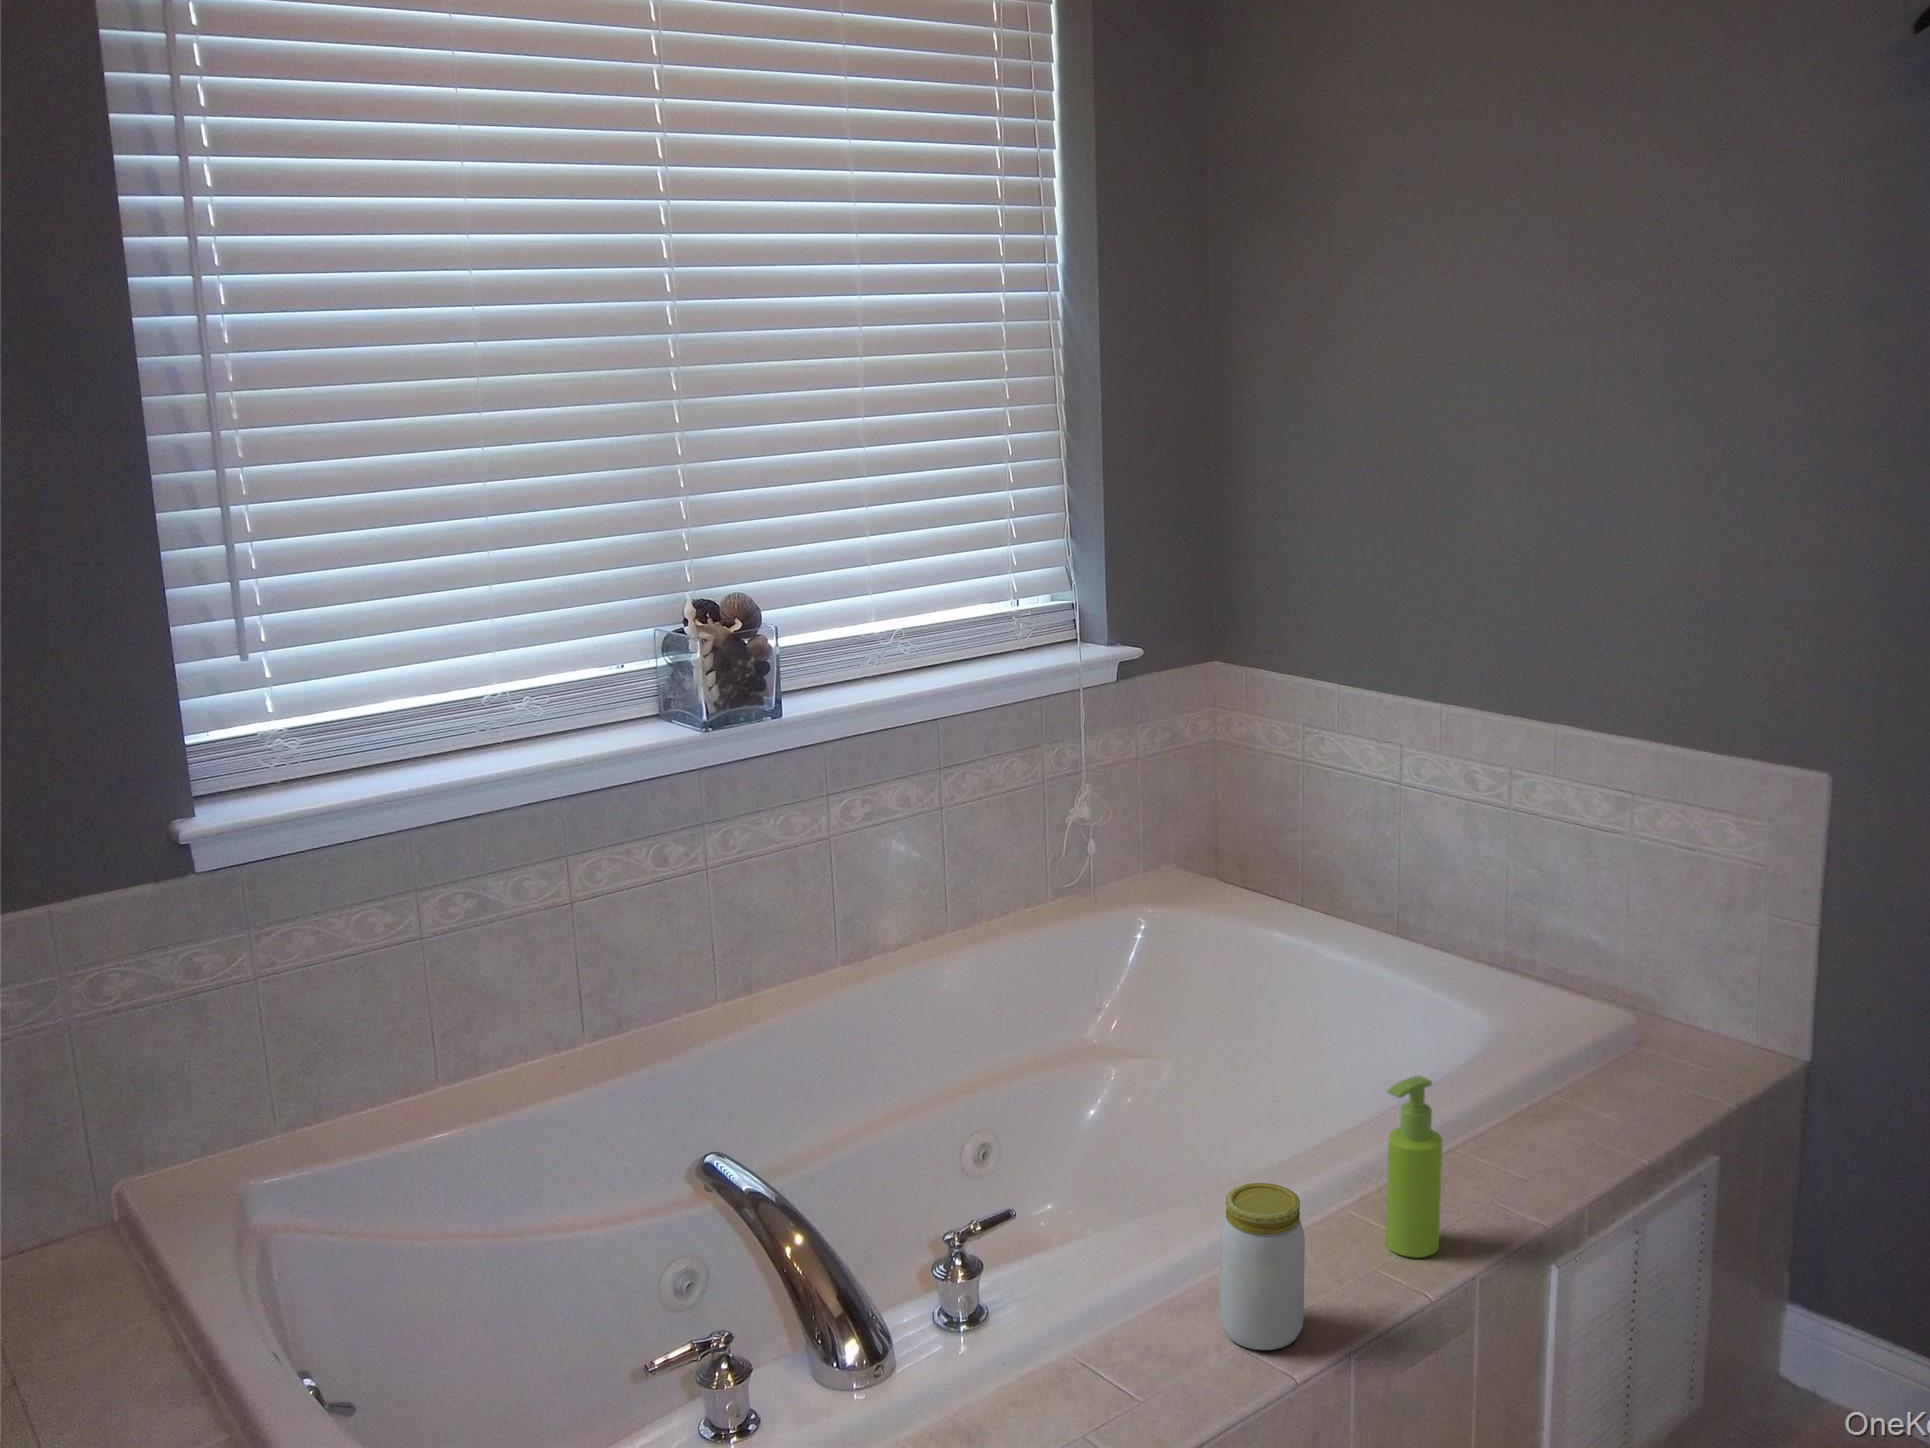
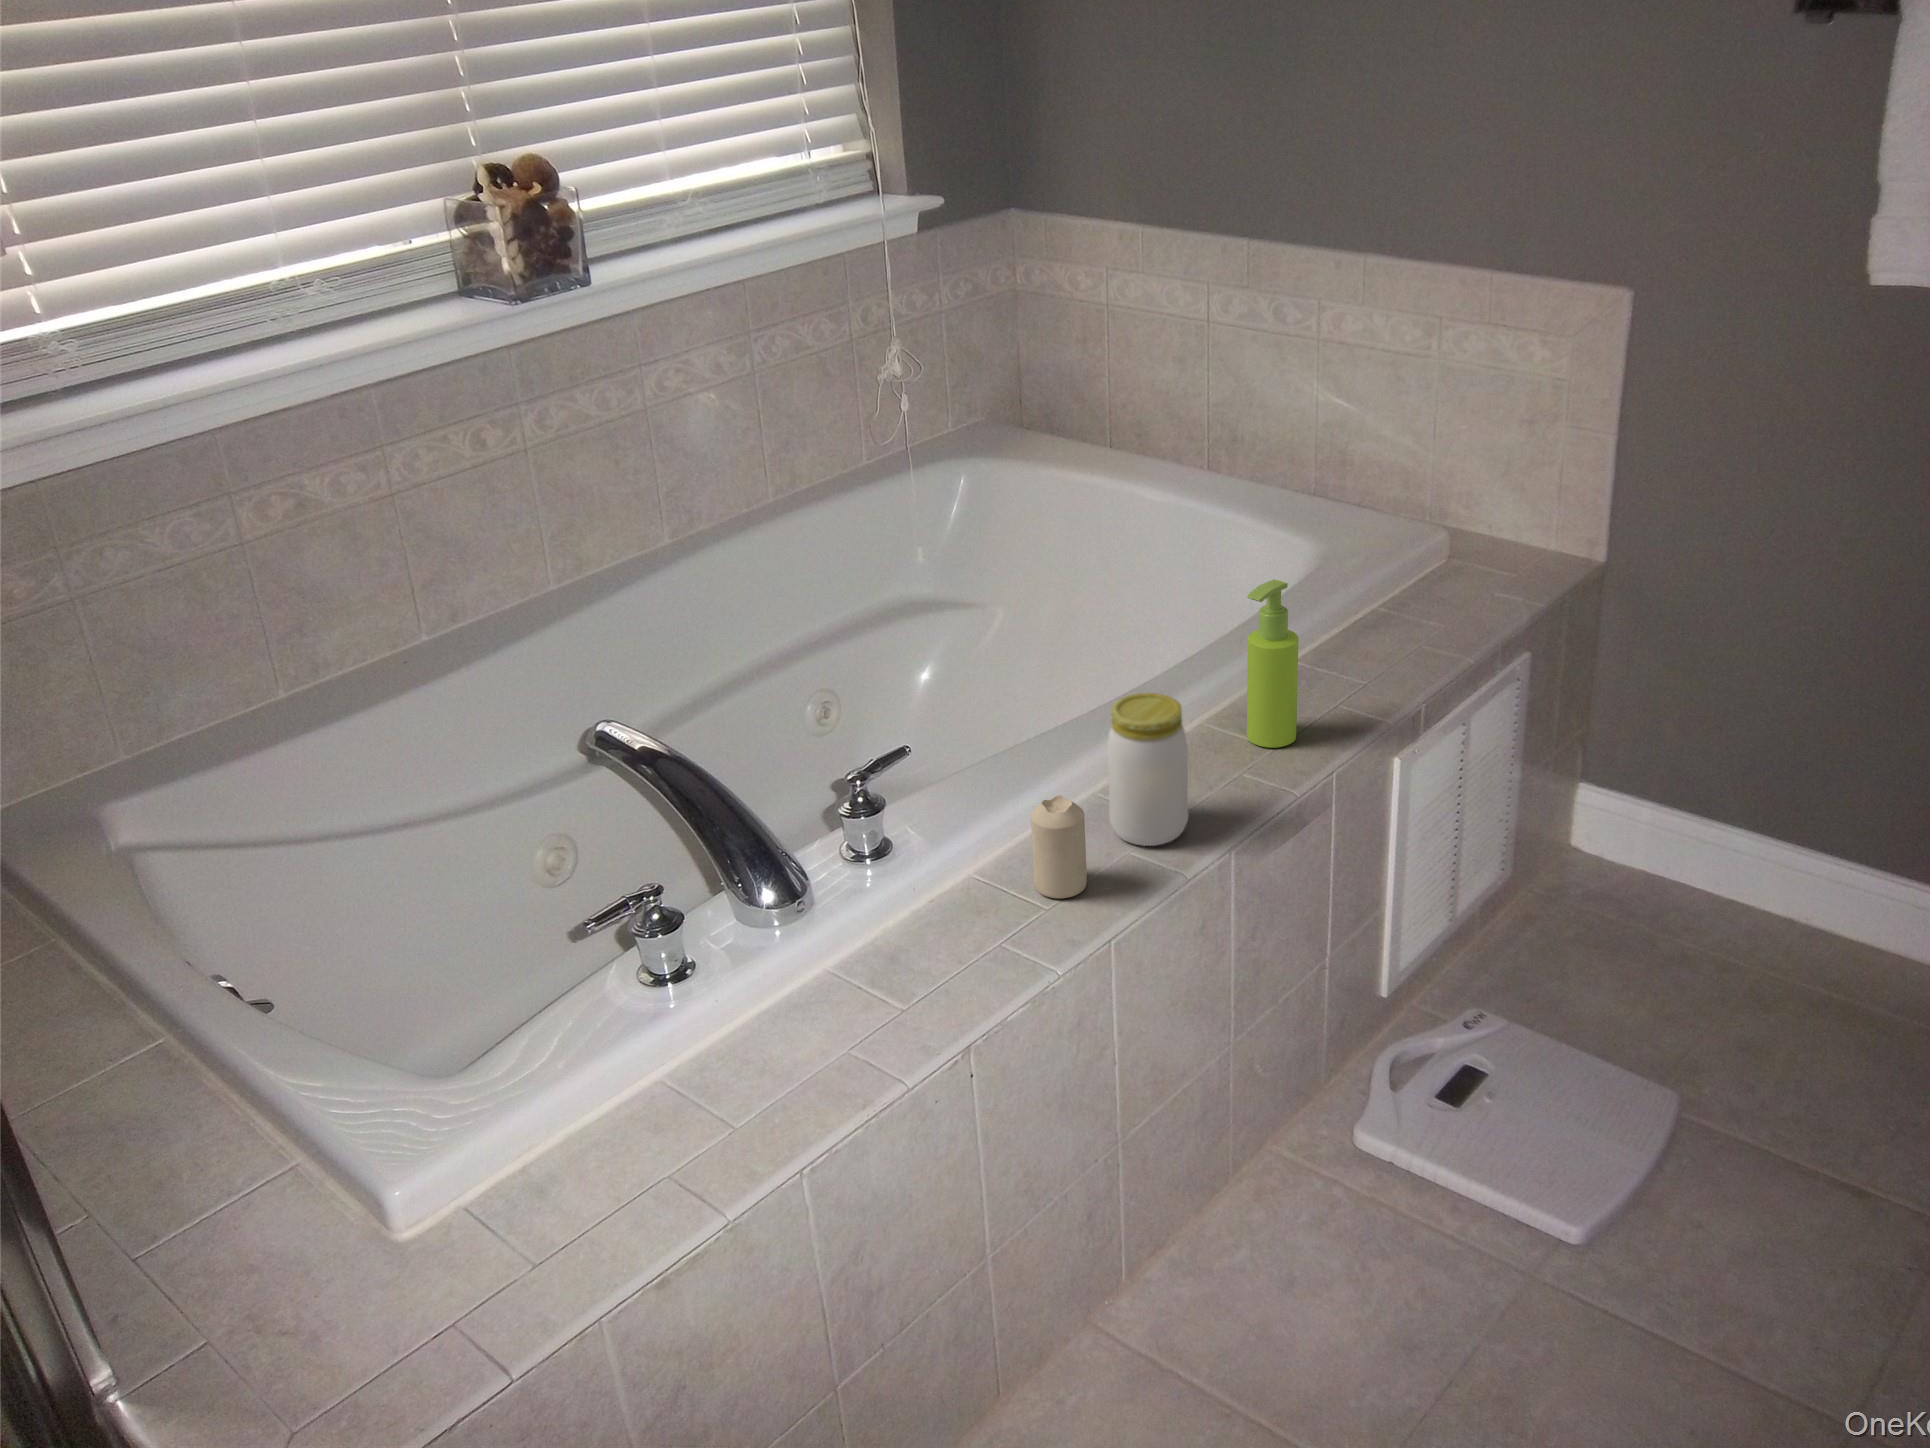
candle: none [1129,1283,1185,1396] -> present [1031,795,1087,898]

